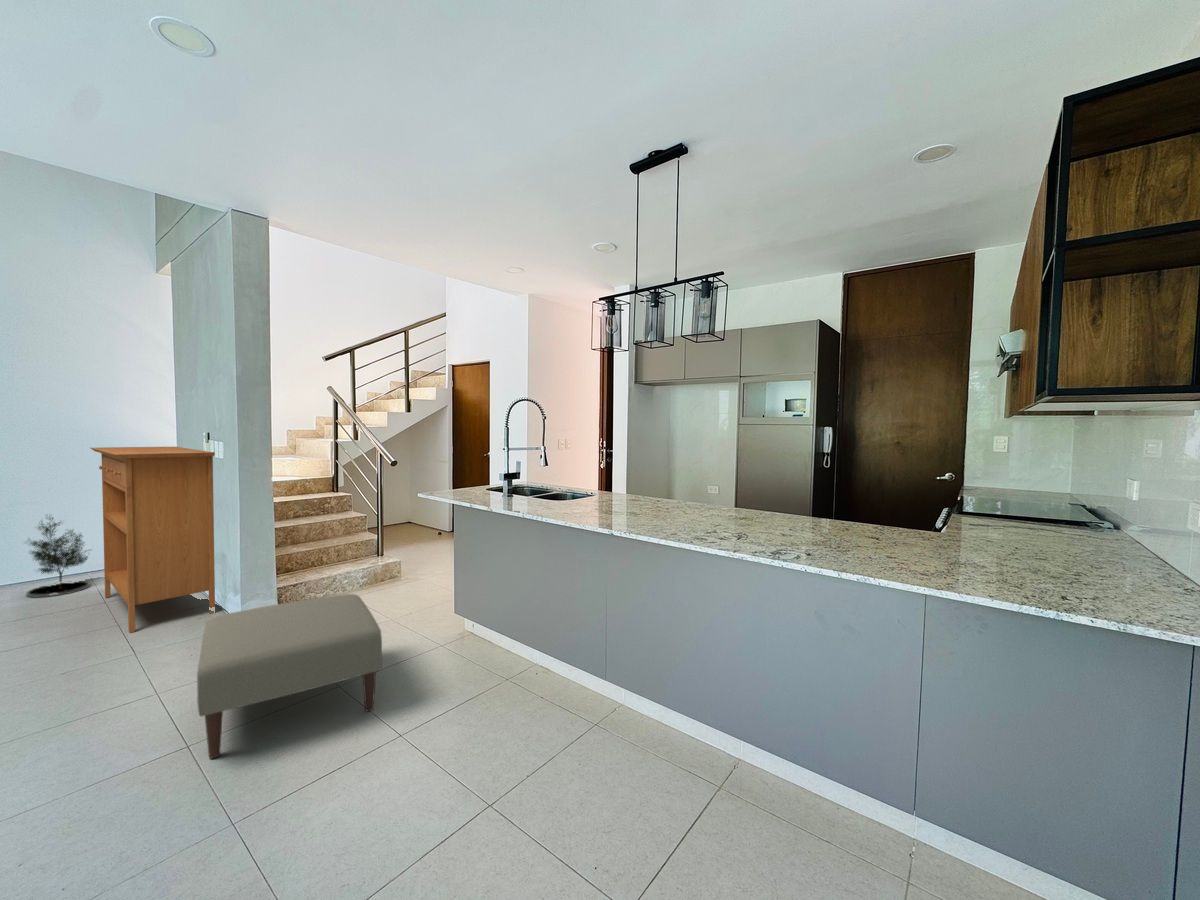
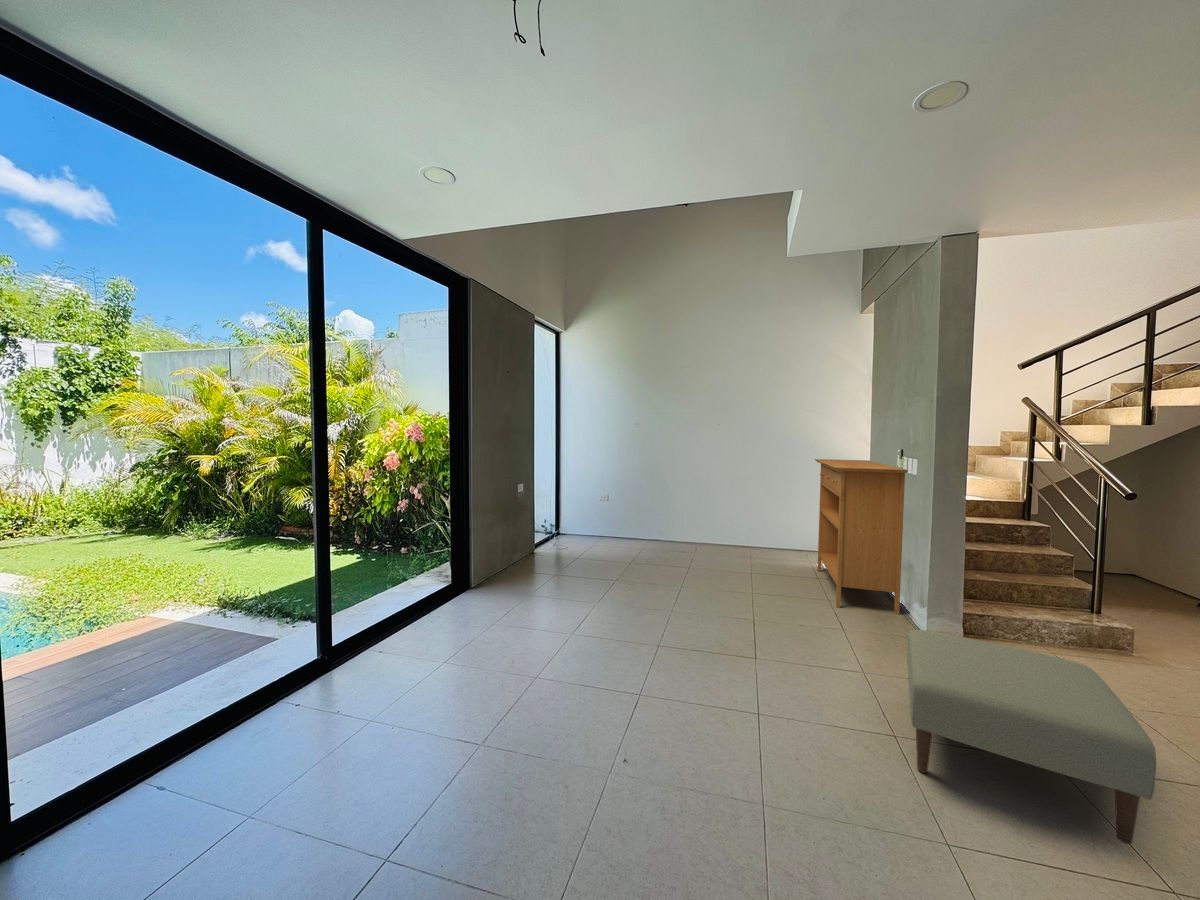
potted tree: present [26,517,90,597] -> none [775,502,810,560]

